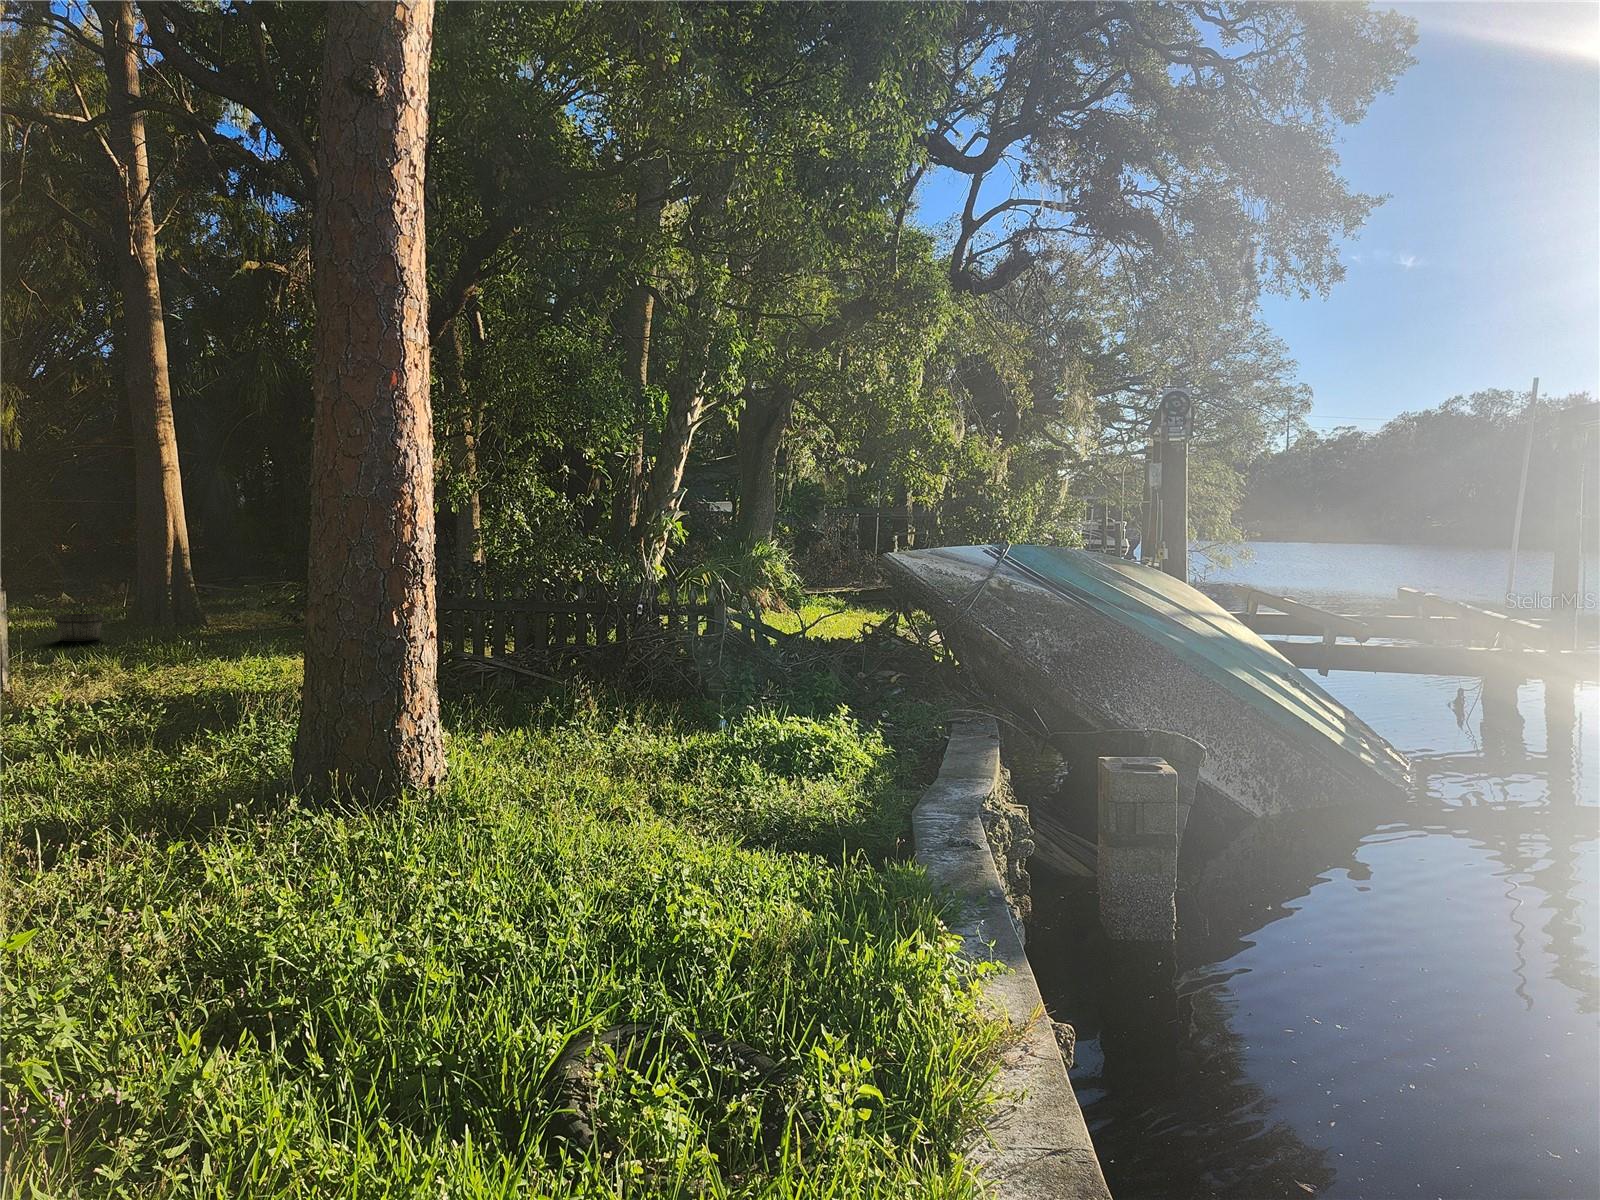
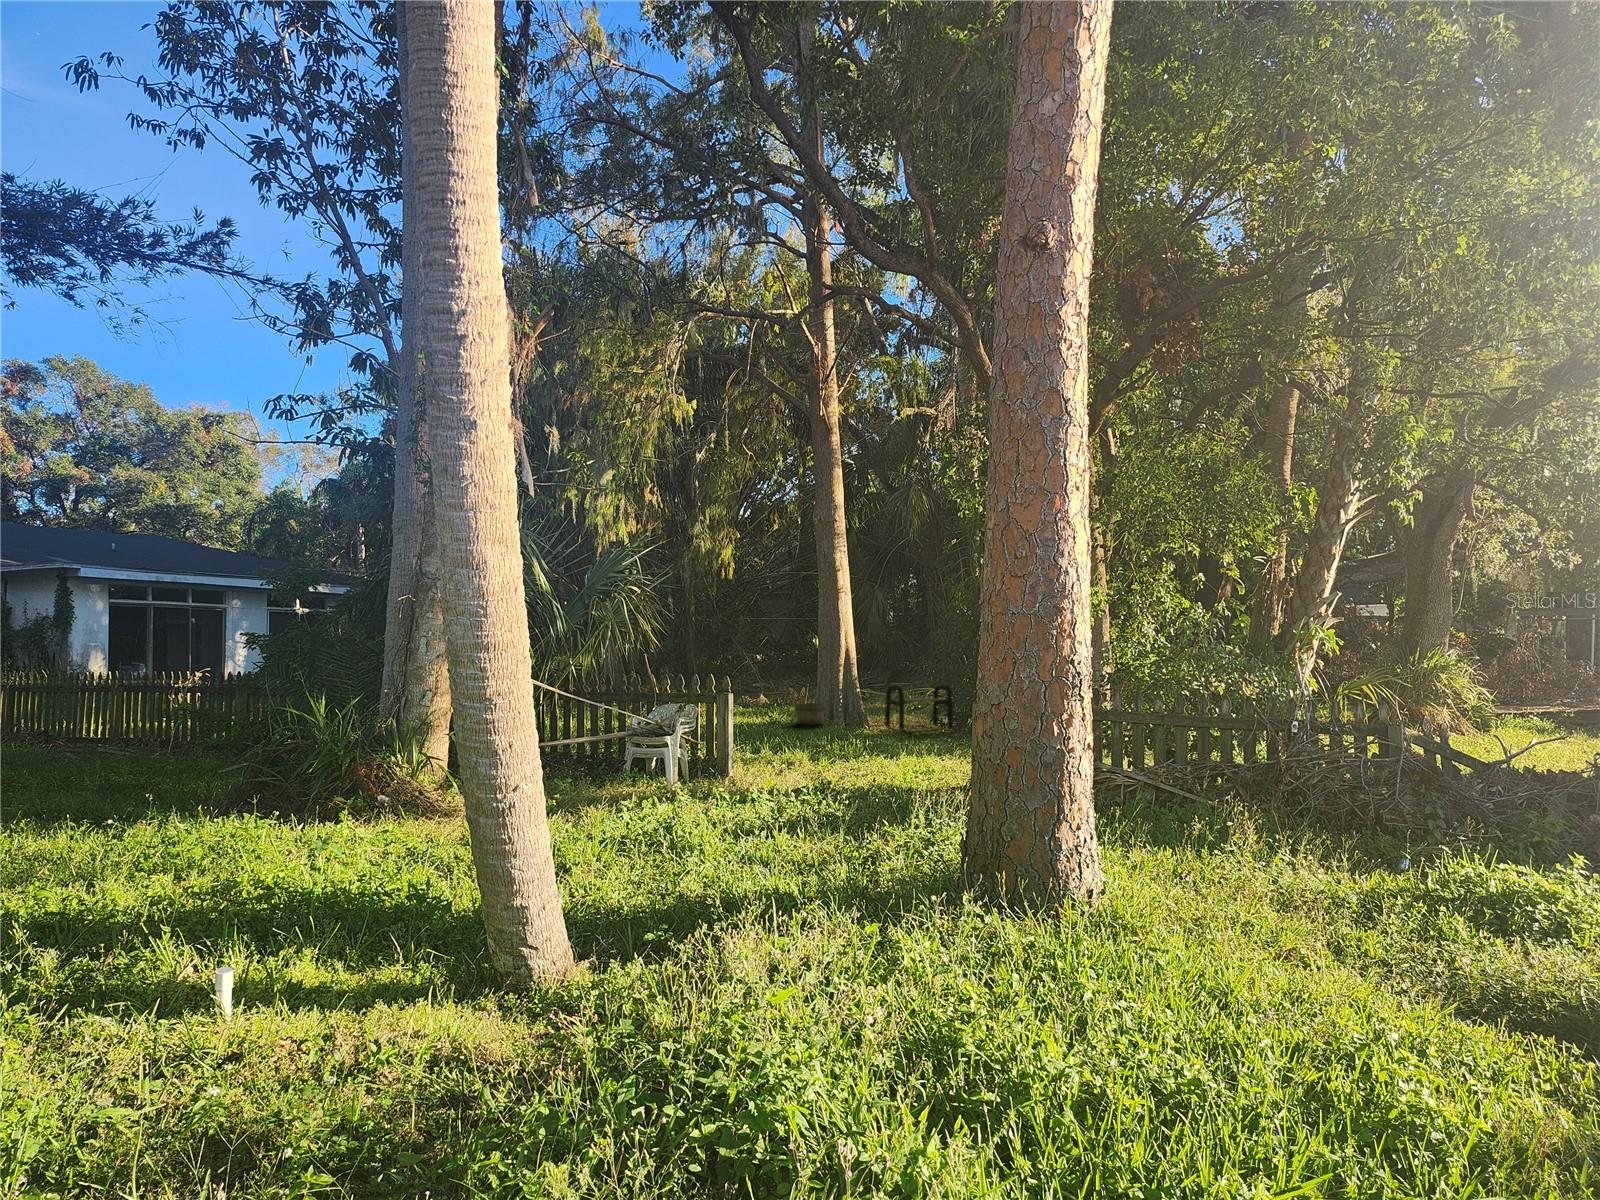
bench: none [193,585,285,641] -> present [885,684,953,730]

